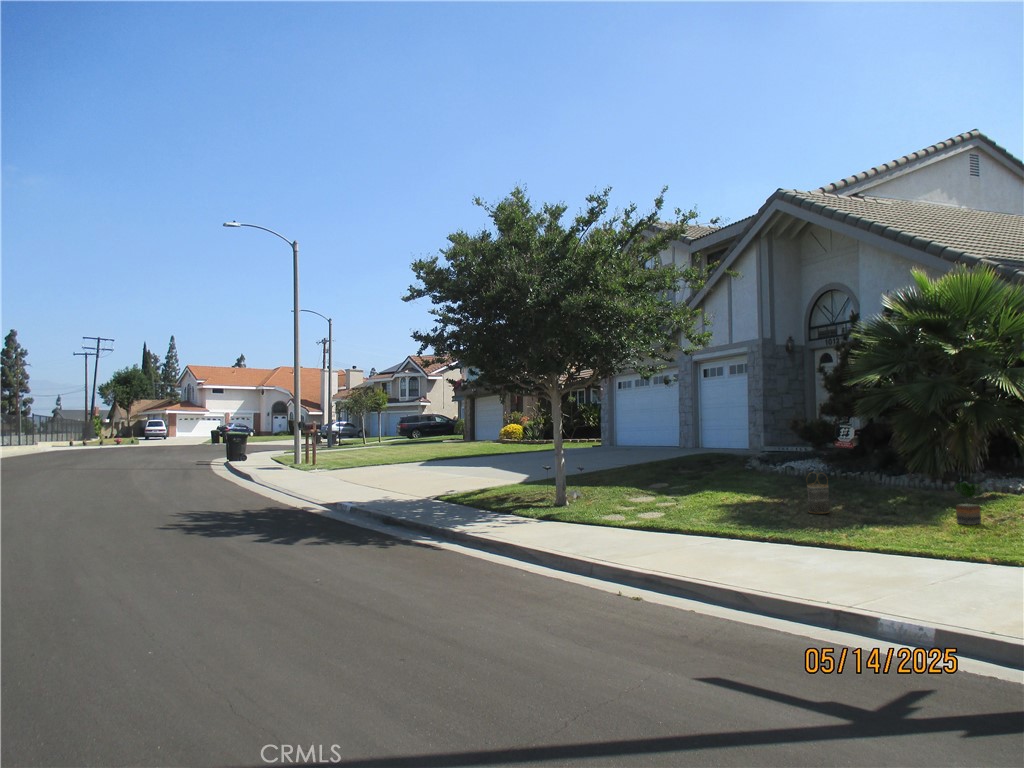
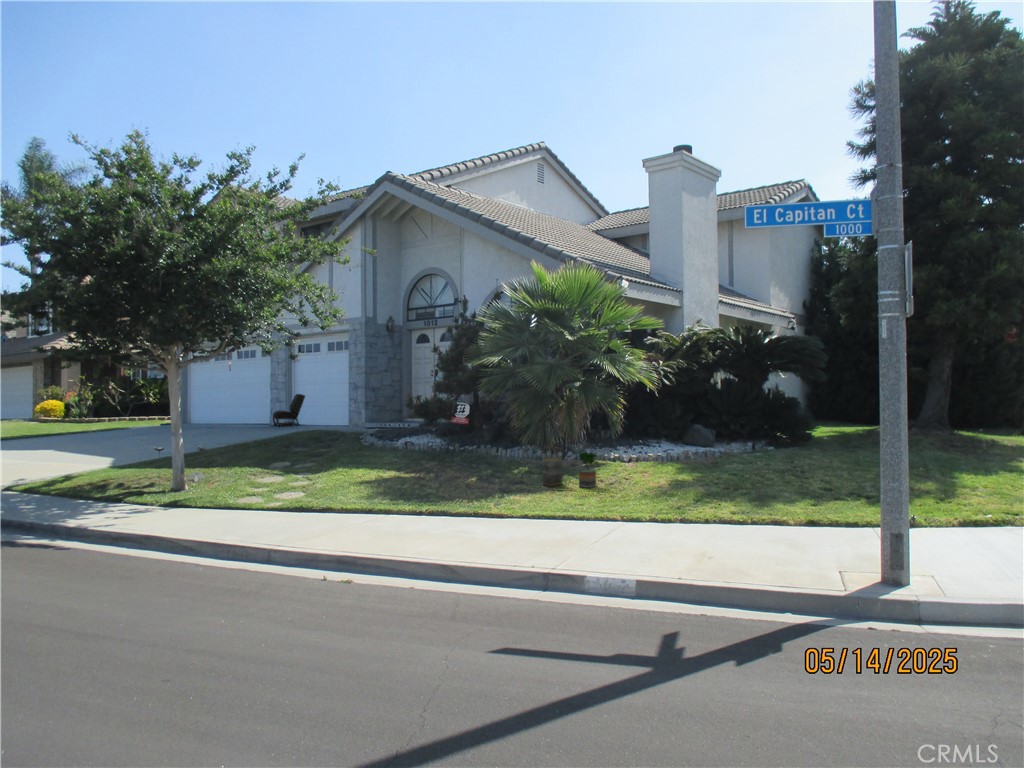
lounge chair: none [680,418,710,449] -> present [273,394,305,426]
basket: present [807,475,830,514] -> present [542,457,562,486]

